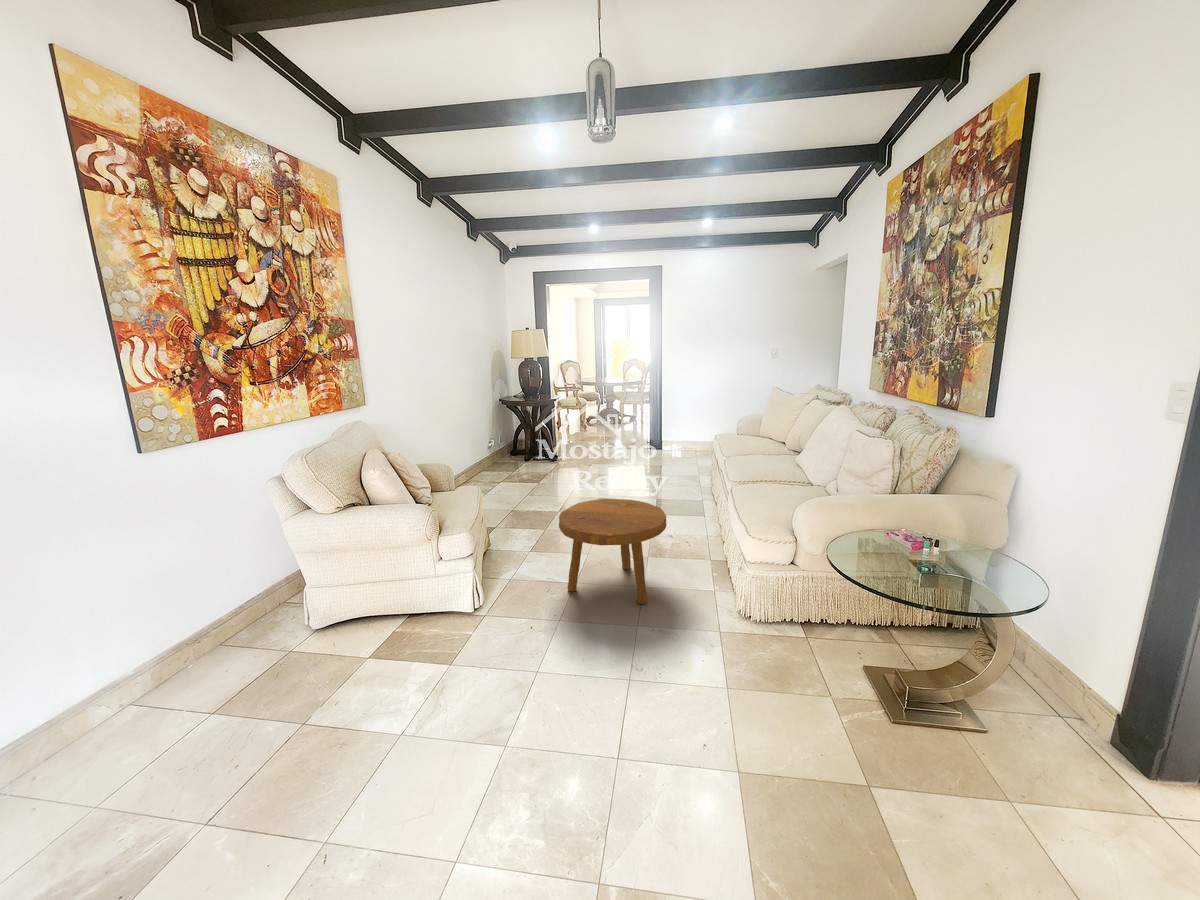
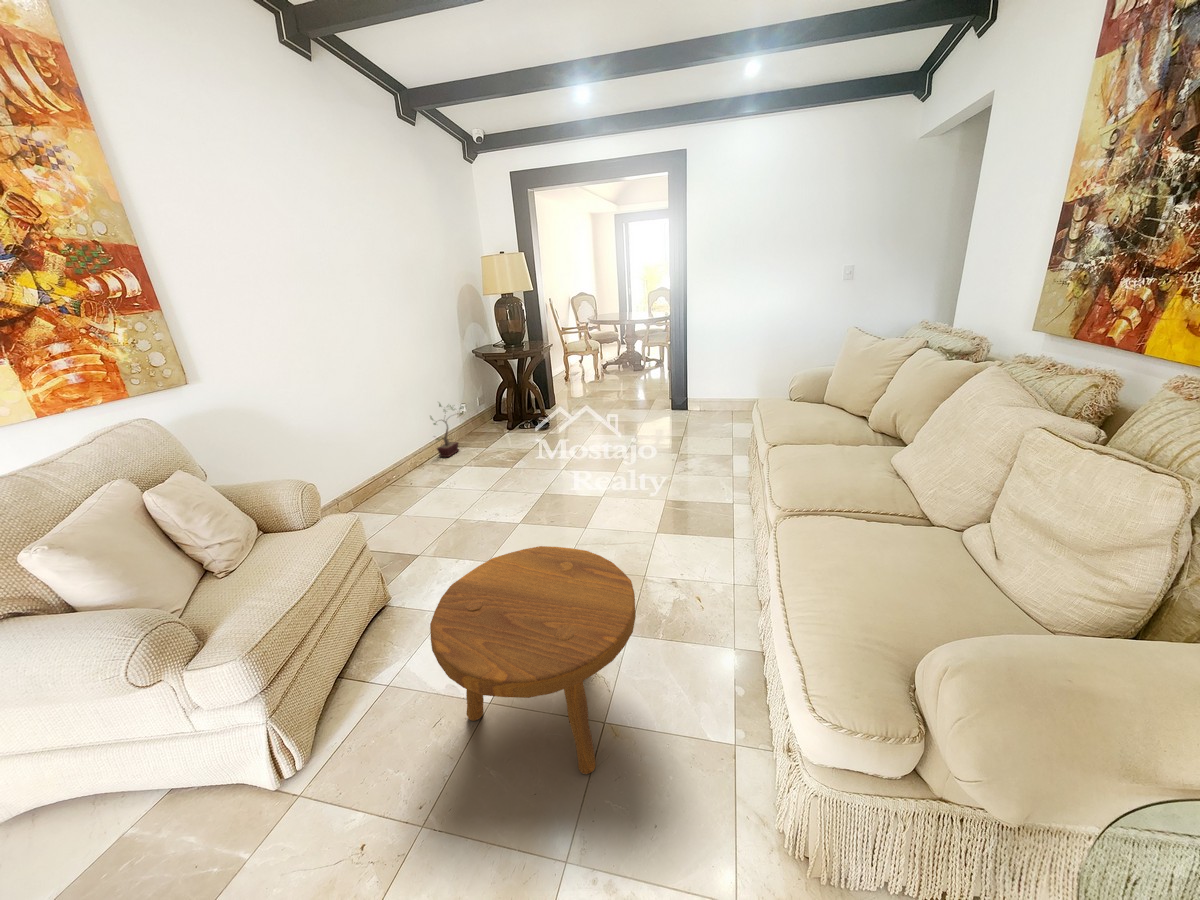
potted plant: none [471,436,495,480] -> present [430,403,463,457]

